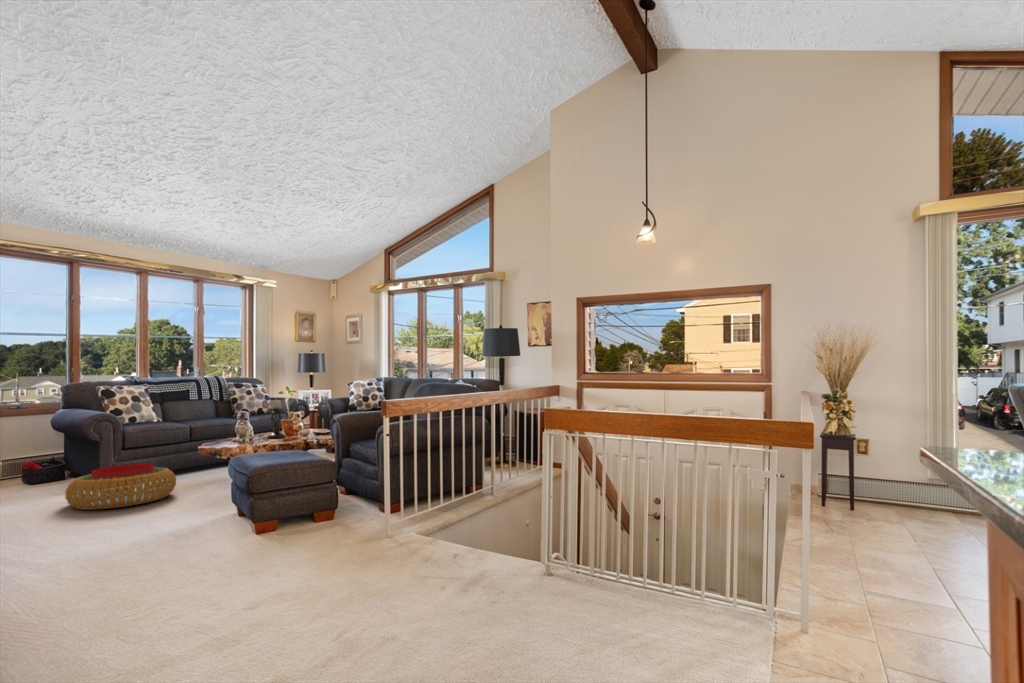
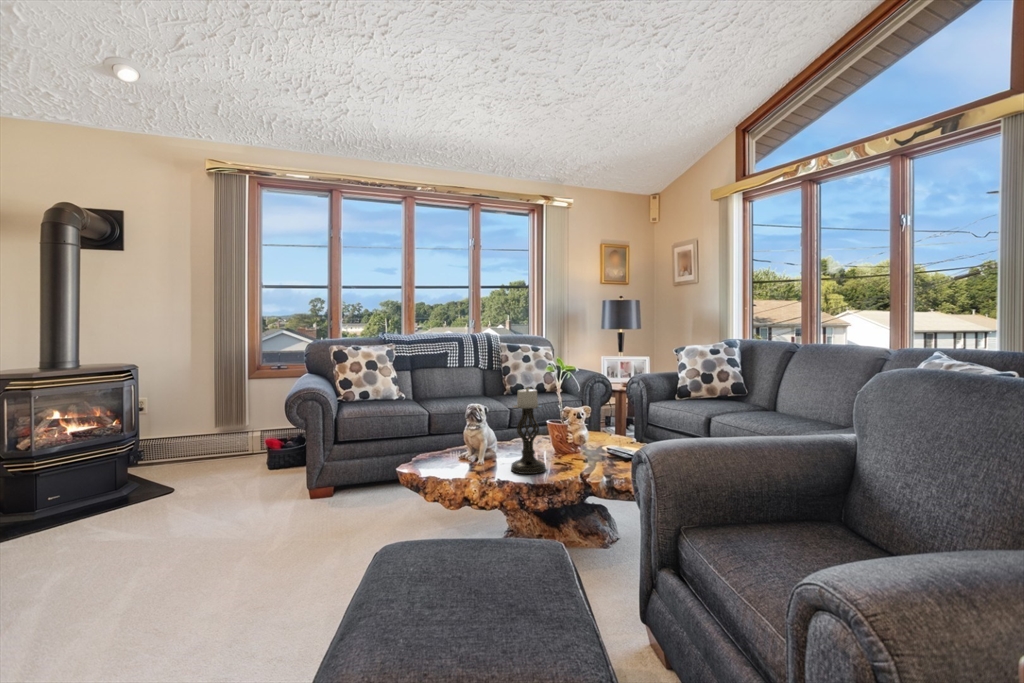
pouf: present [65,464,176,510] -> none [151,492,347,607]

